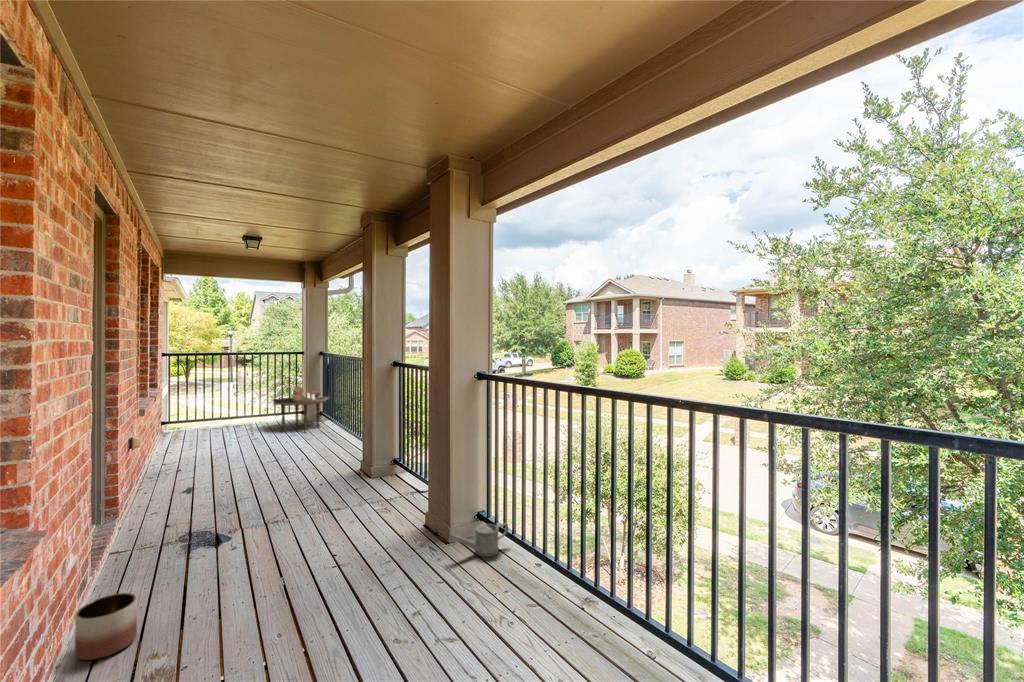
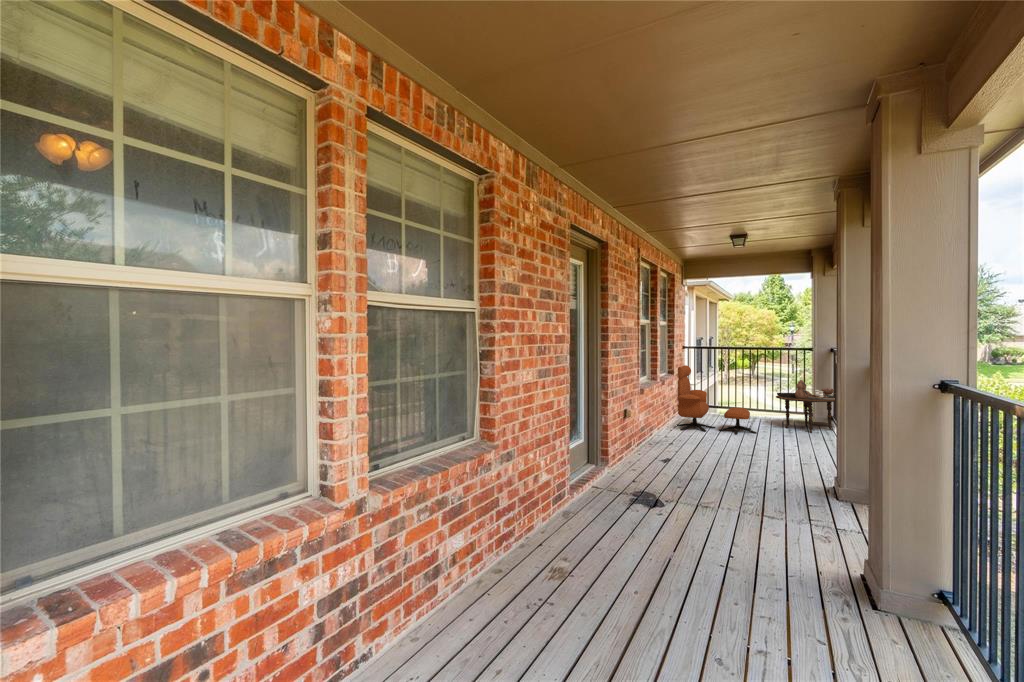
lounge chair: none [159,377,260,455] -> present [677,365,757,434]
watering can: present [450,523,508,557] -> none [865,589,999,663]
planter: present [75,593,137,660] -> none [536,507,567,546]

